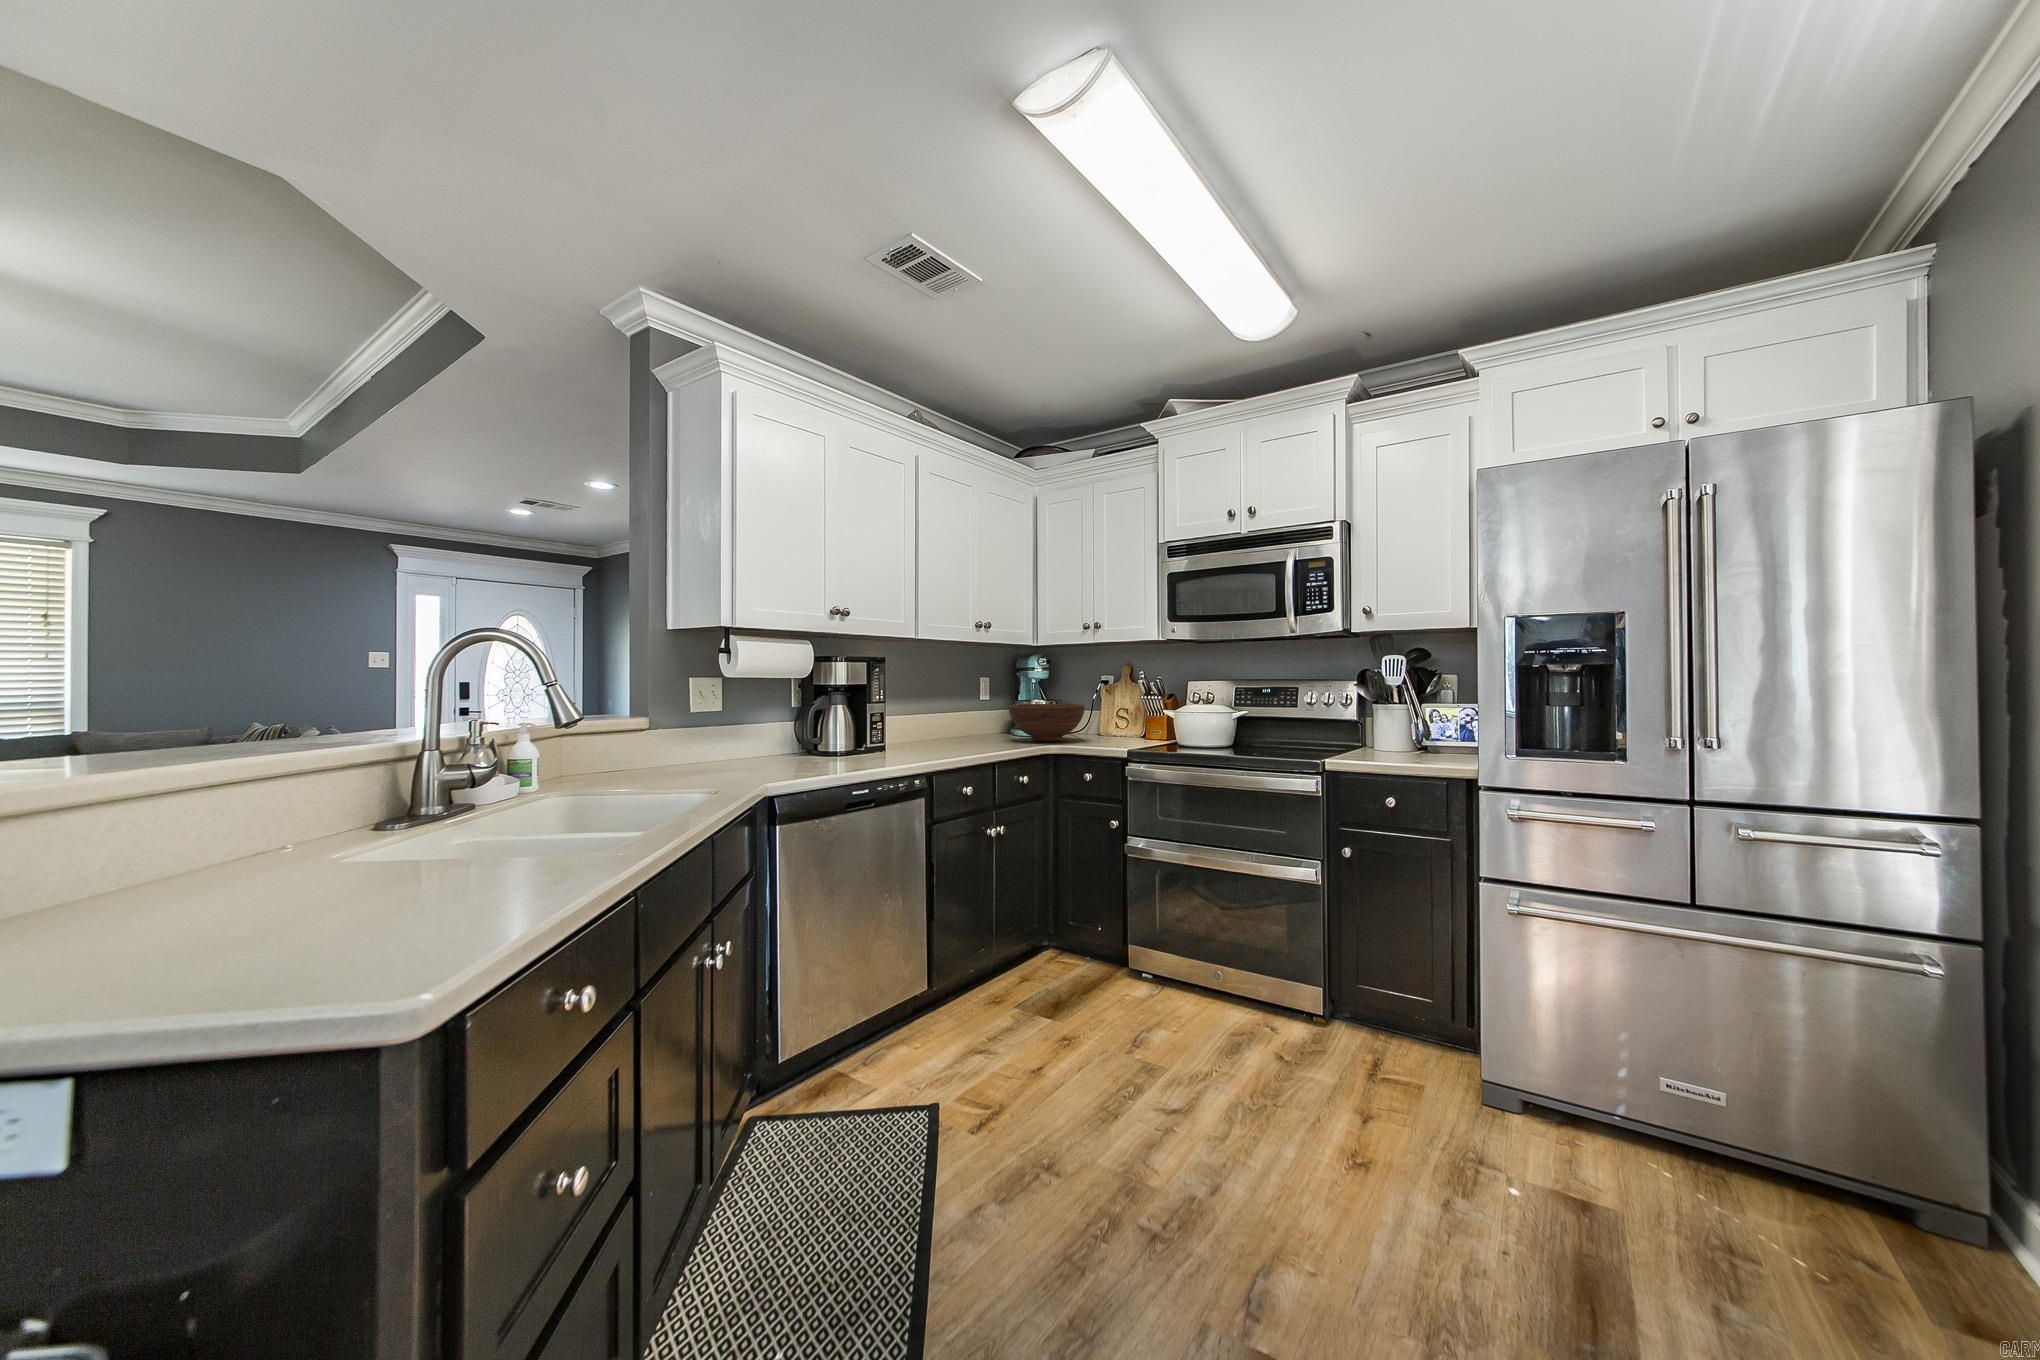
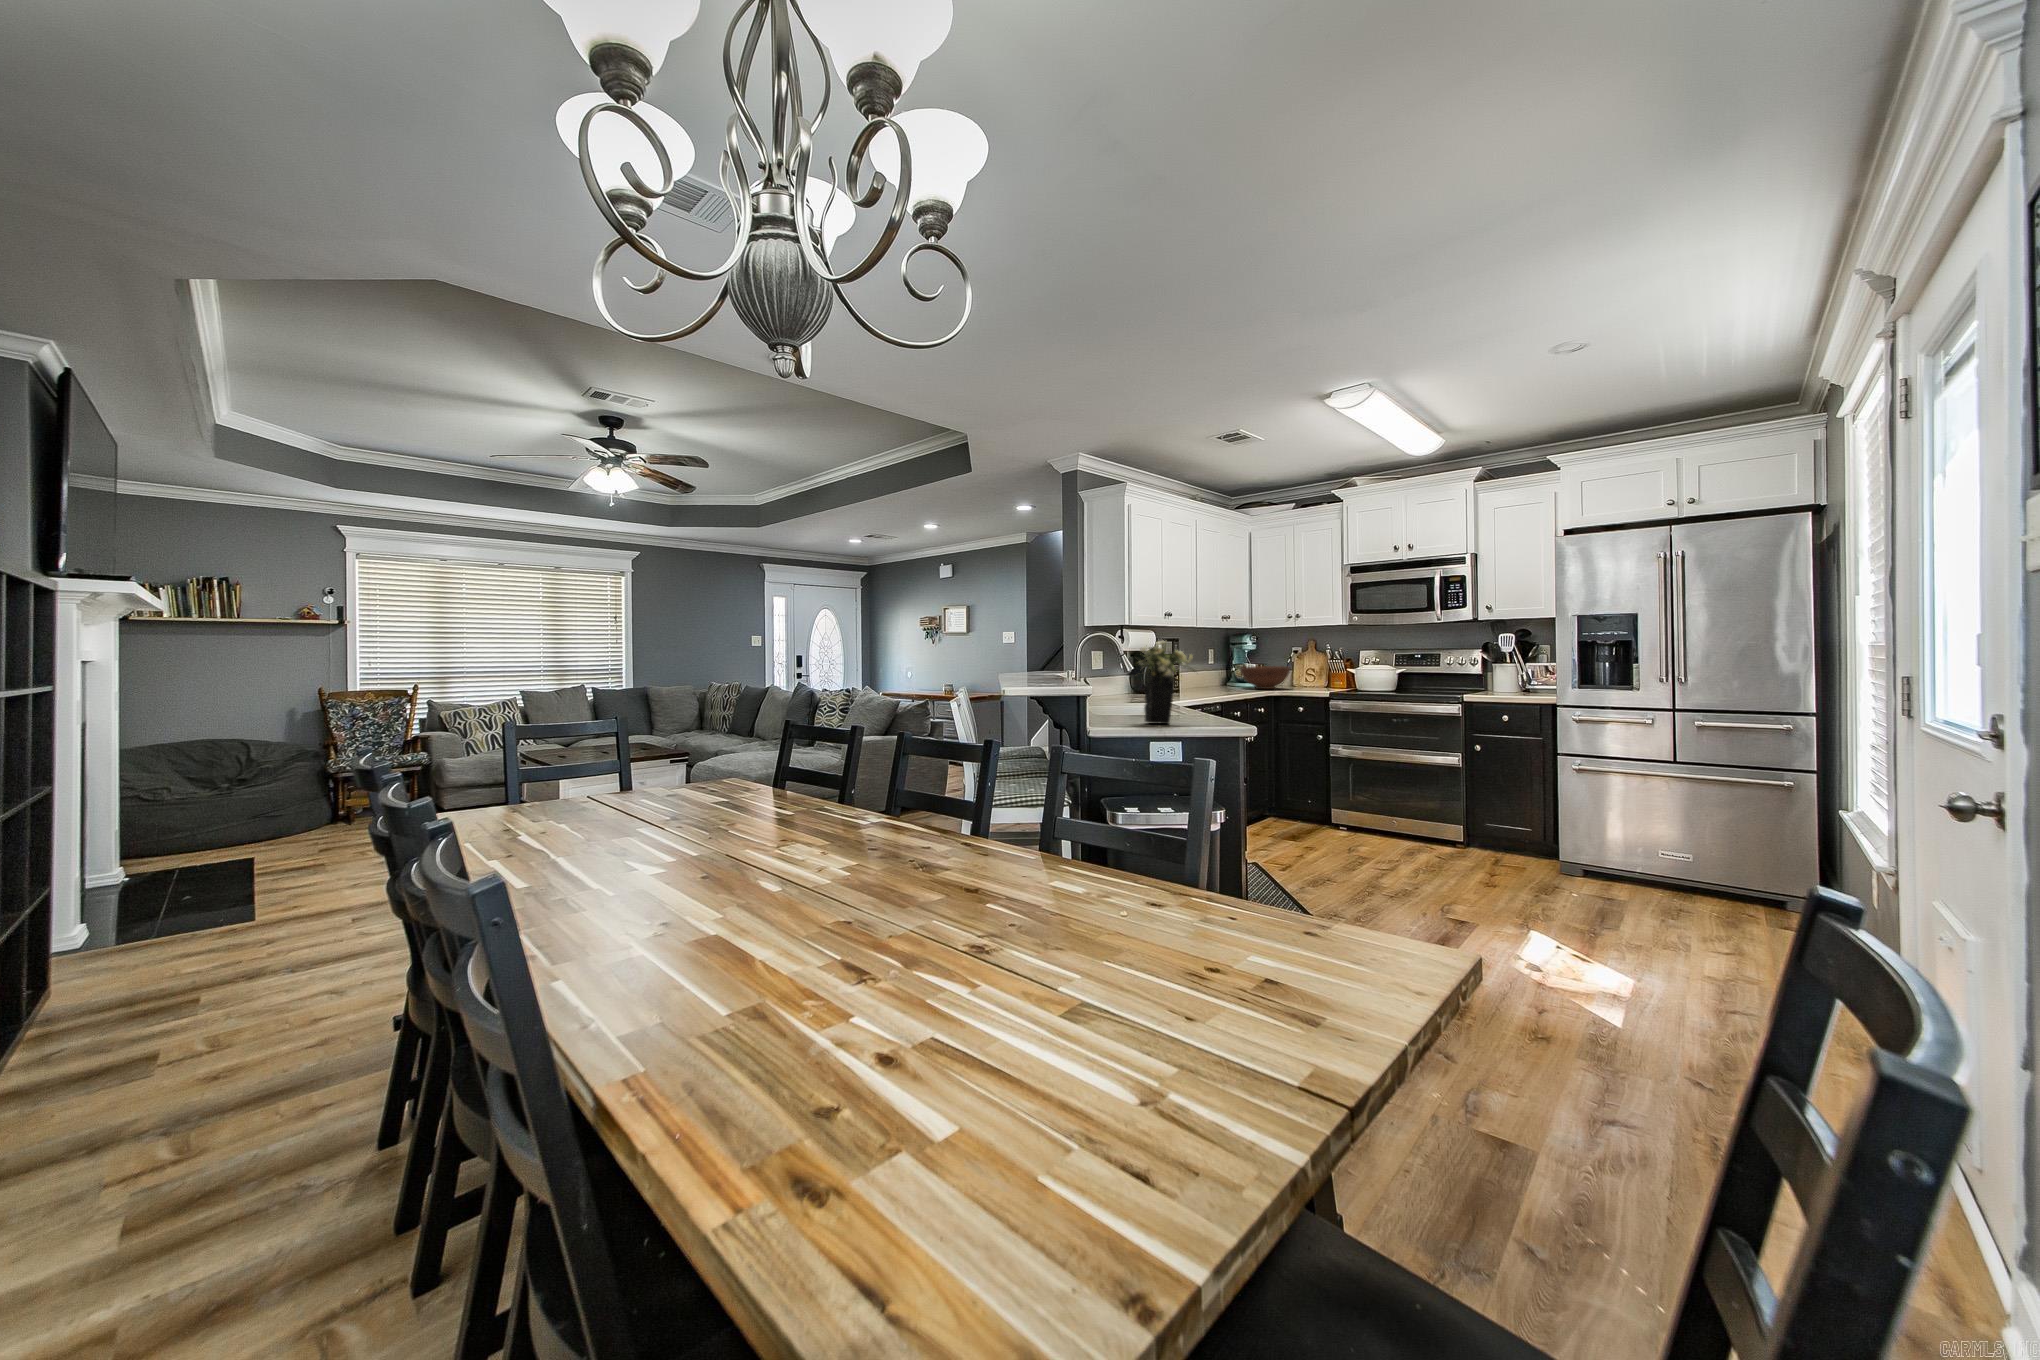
flower arrangement: none [115,638,454,938] -> present [1139,640,1195,724]

